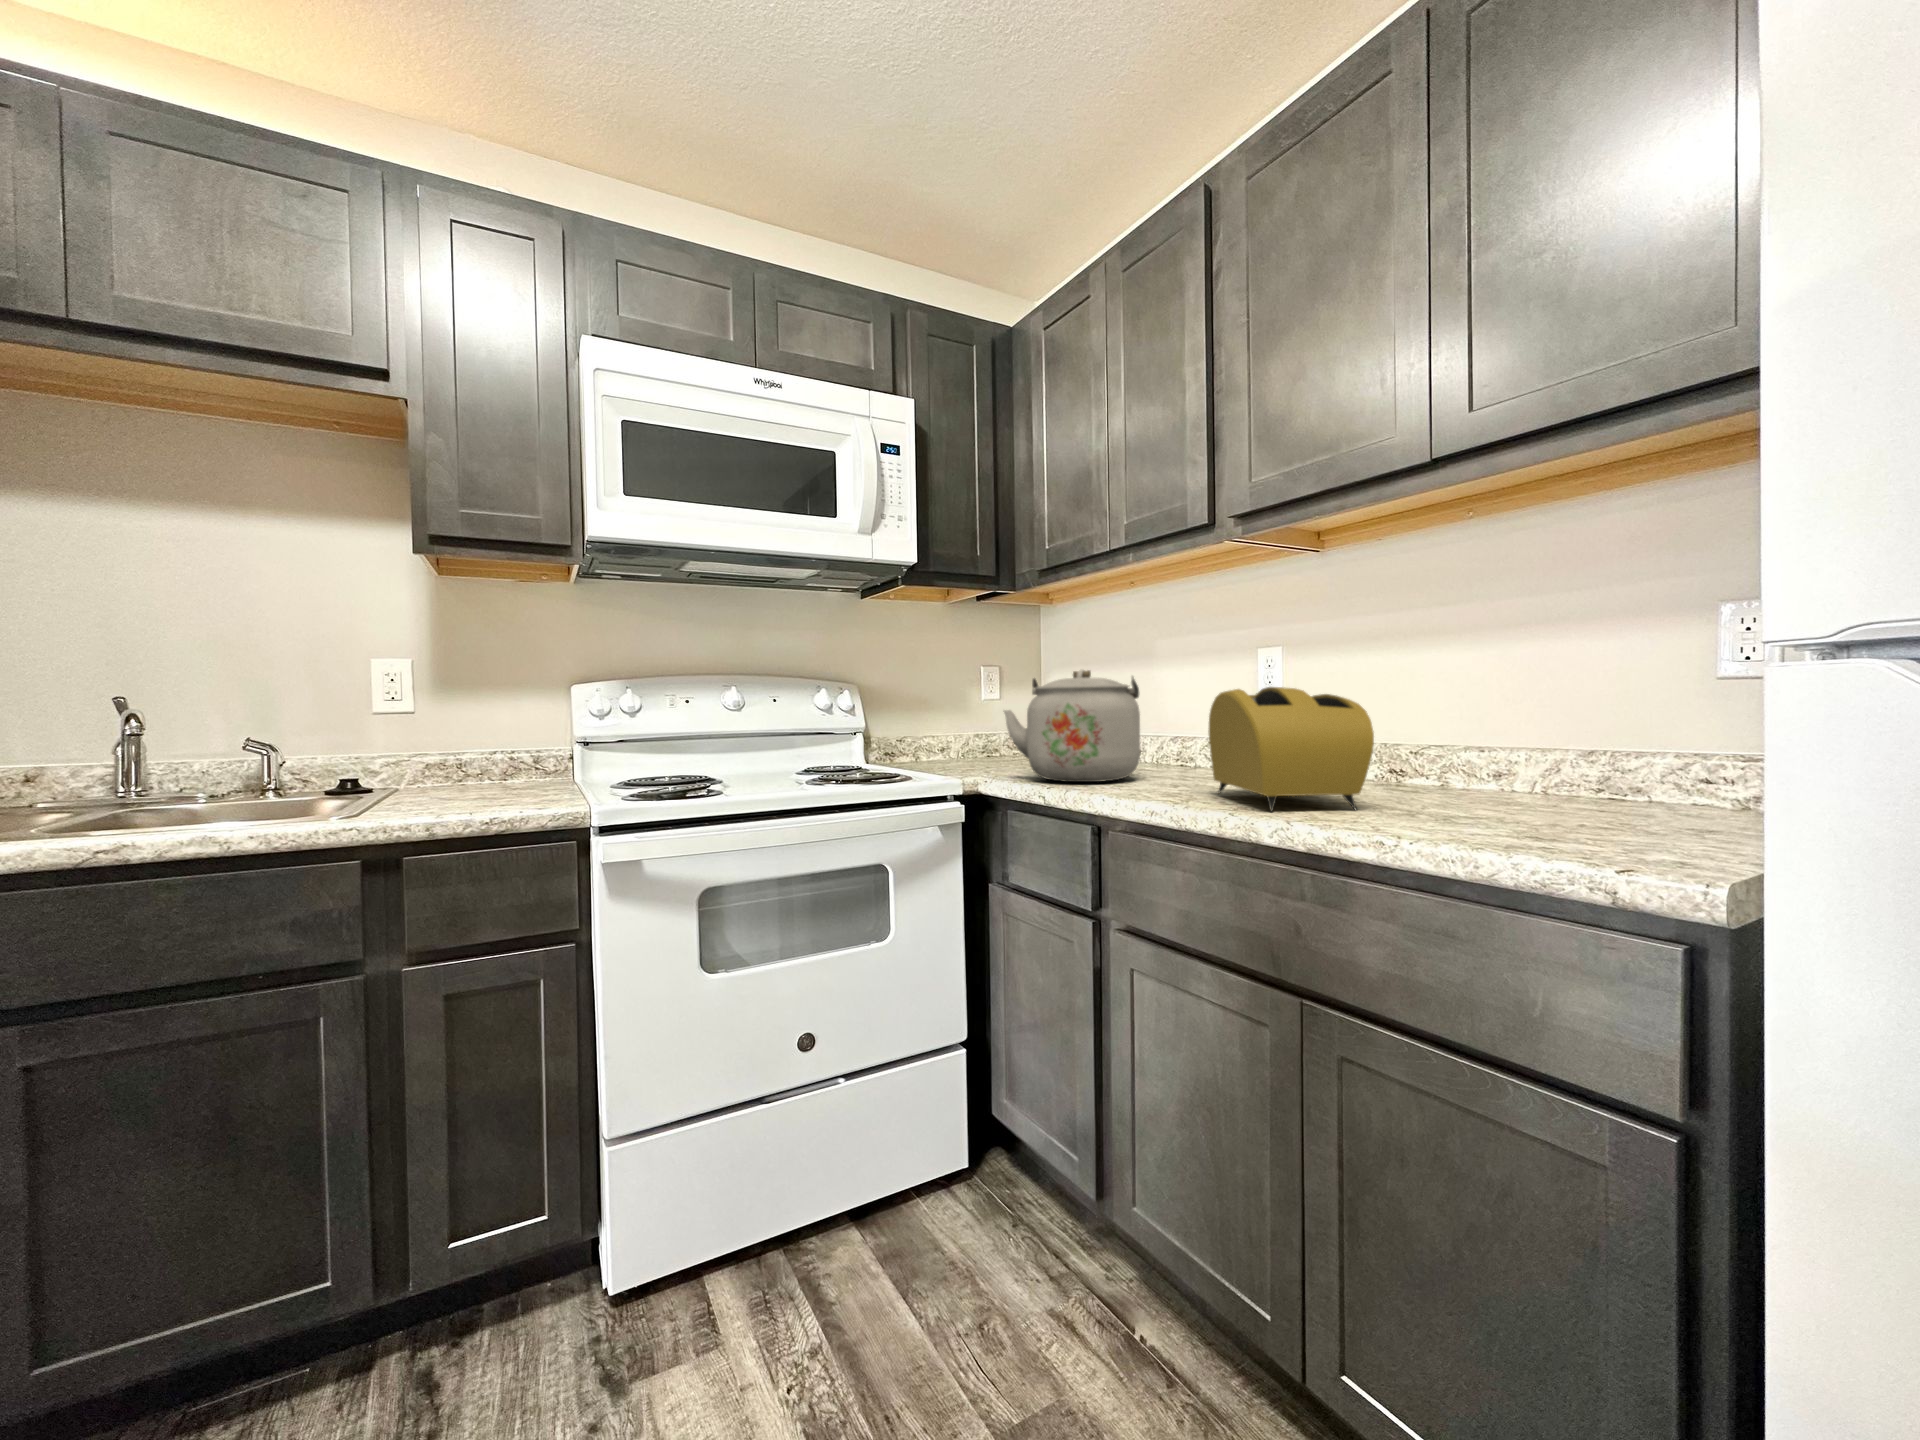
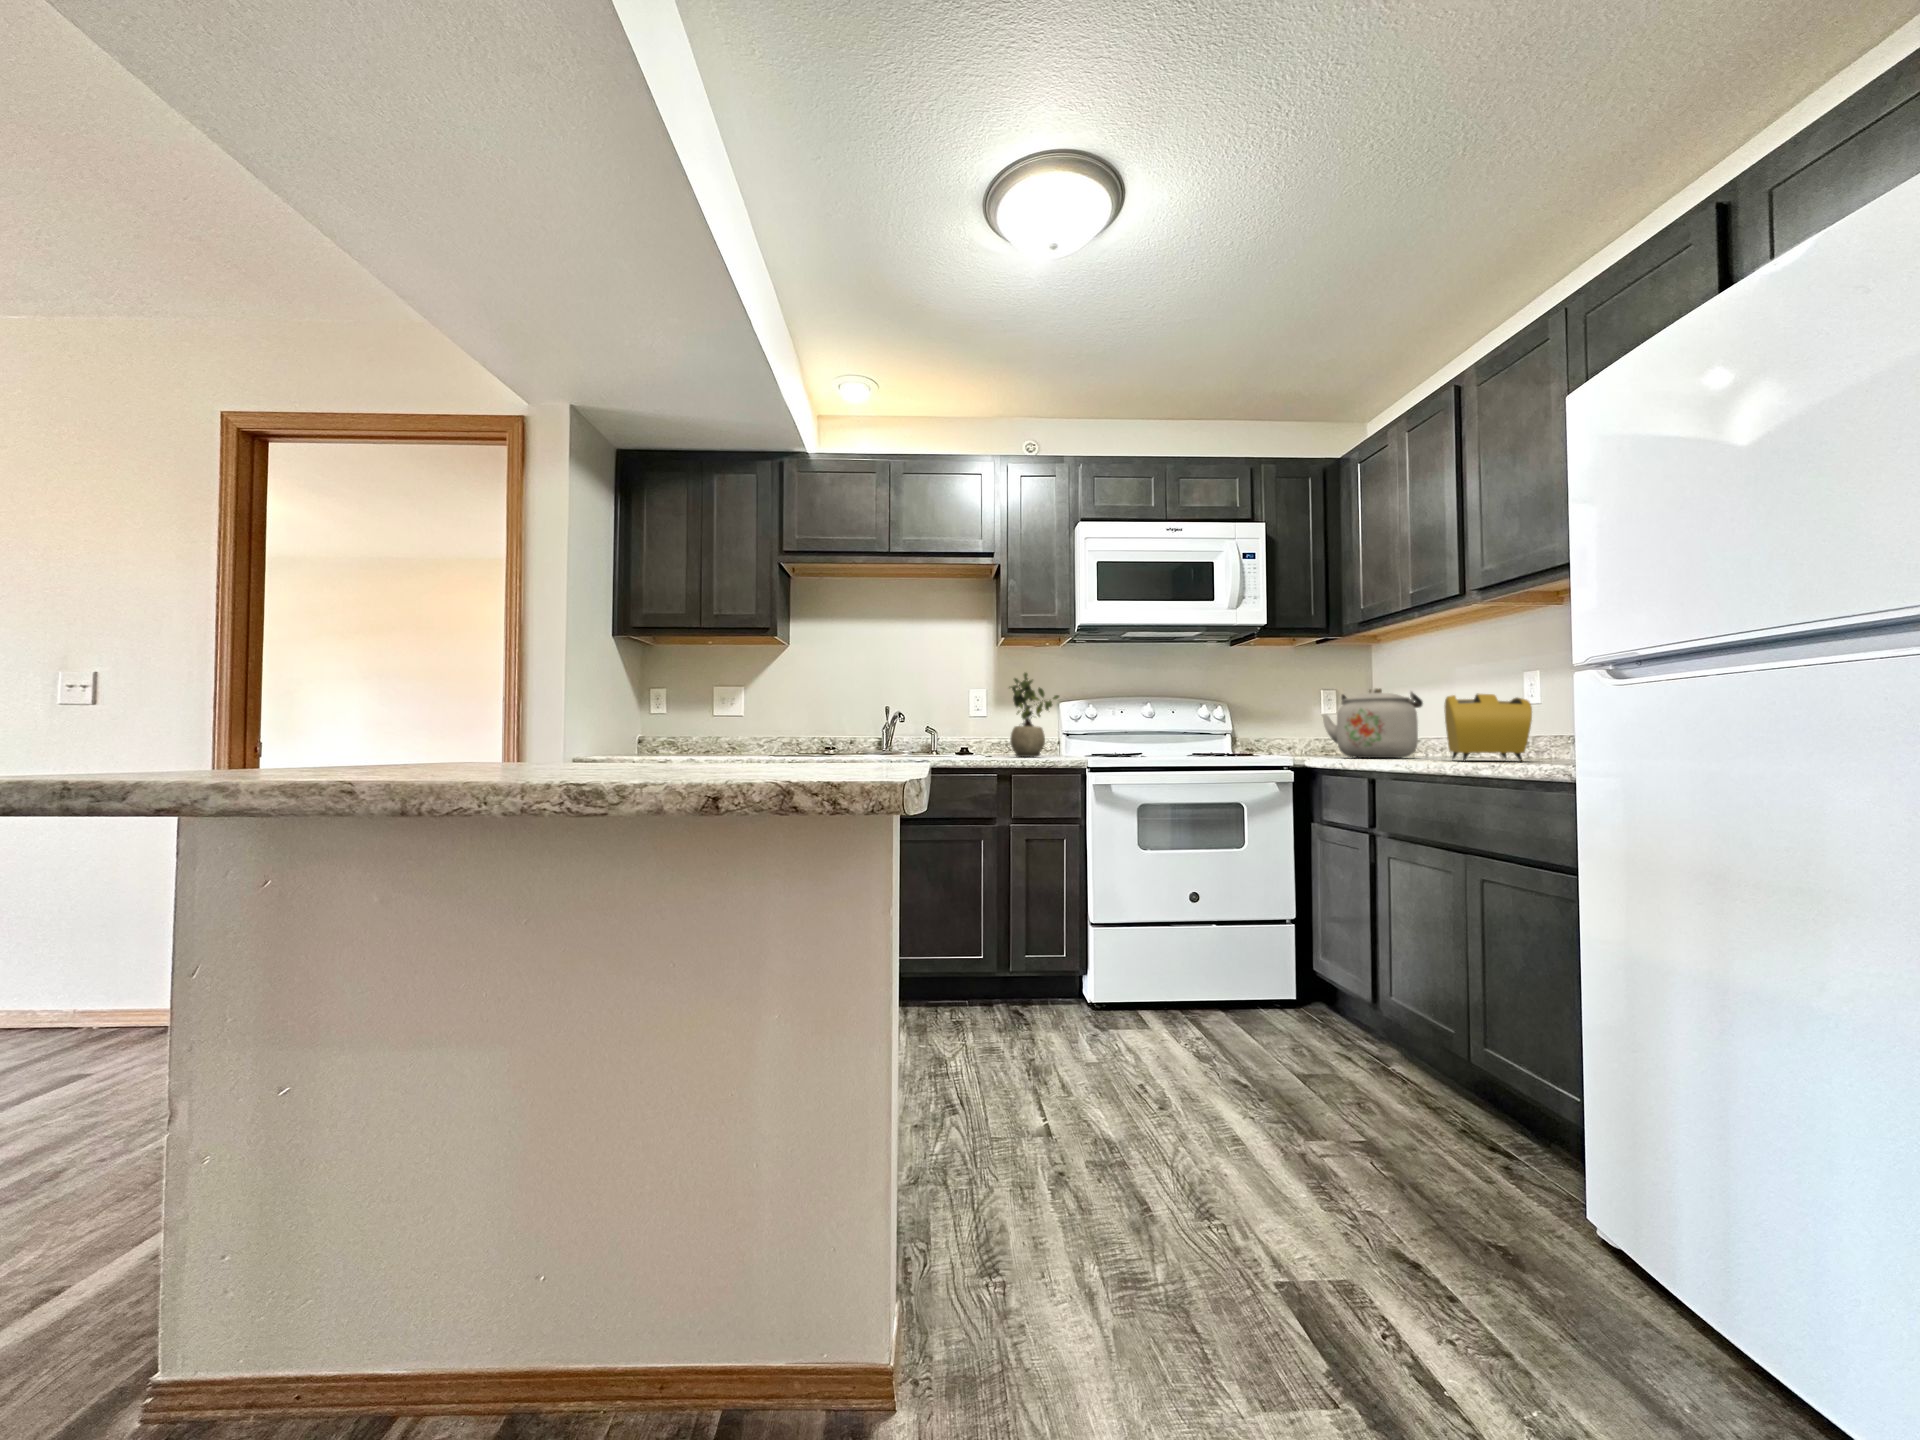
potted plant: none [431,629,544,801] -> present [1010,673,1059,757]

